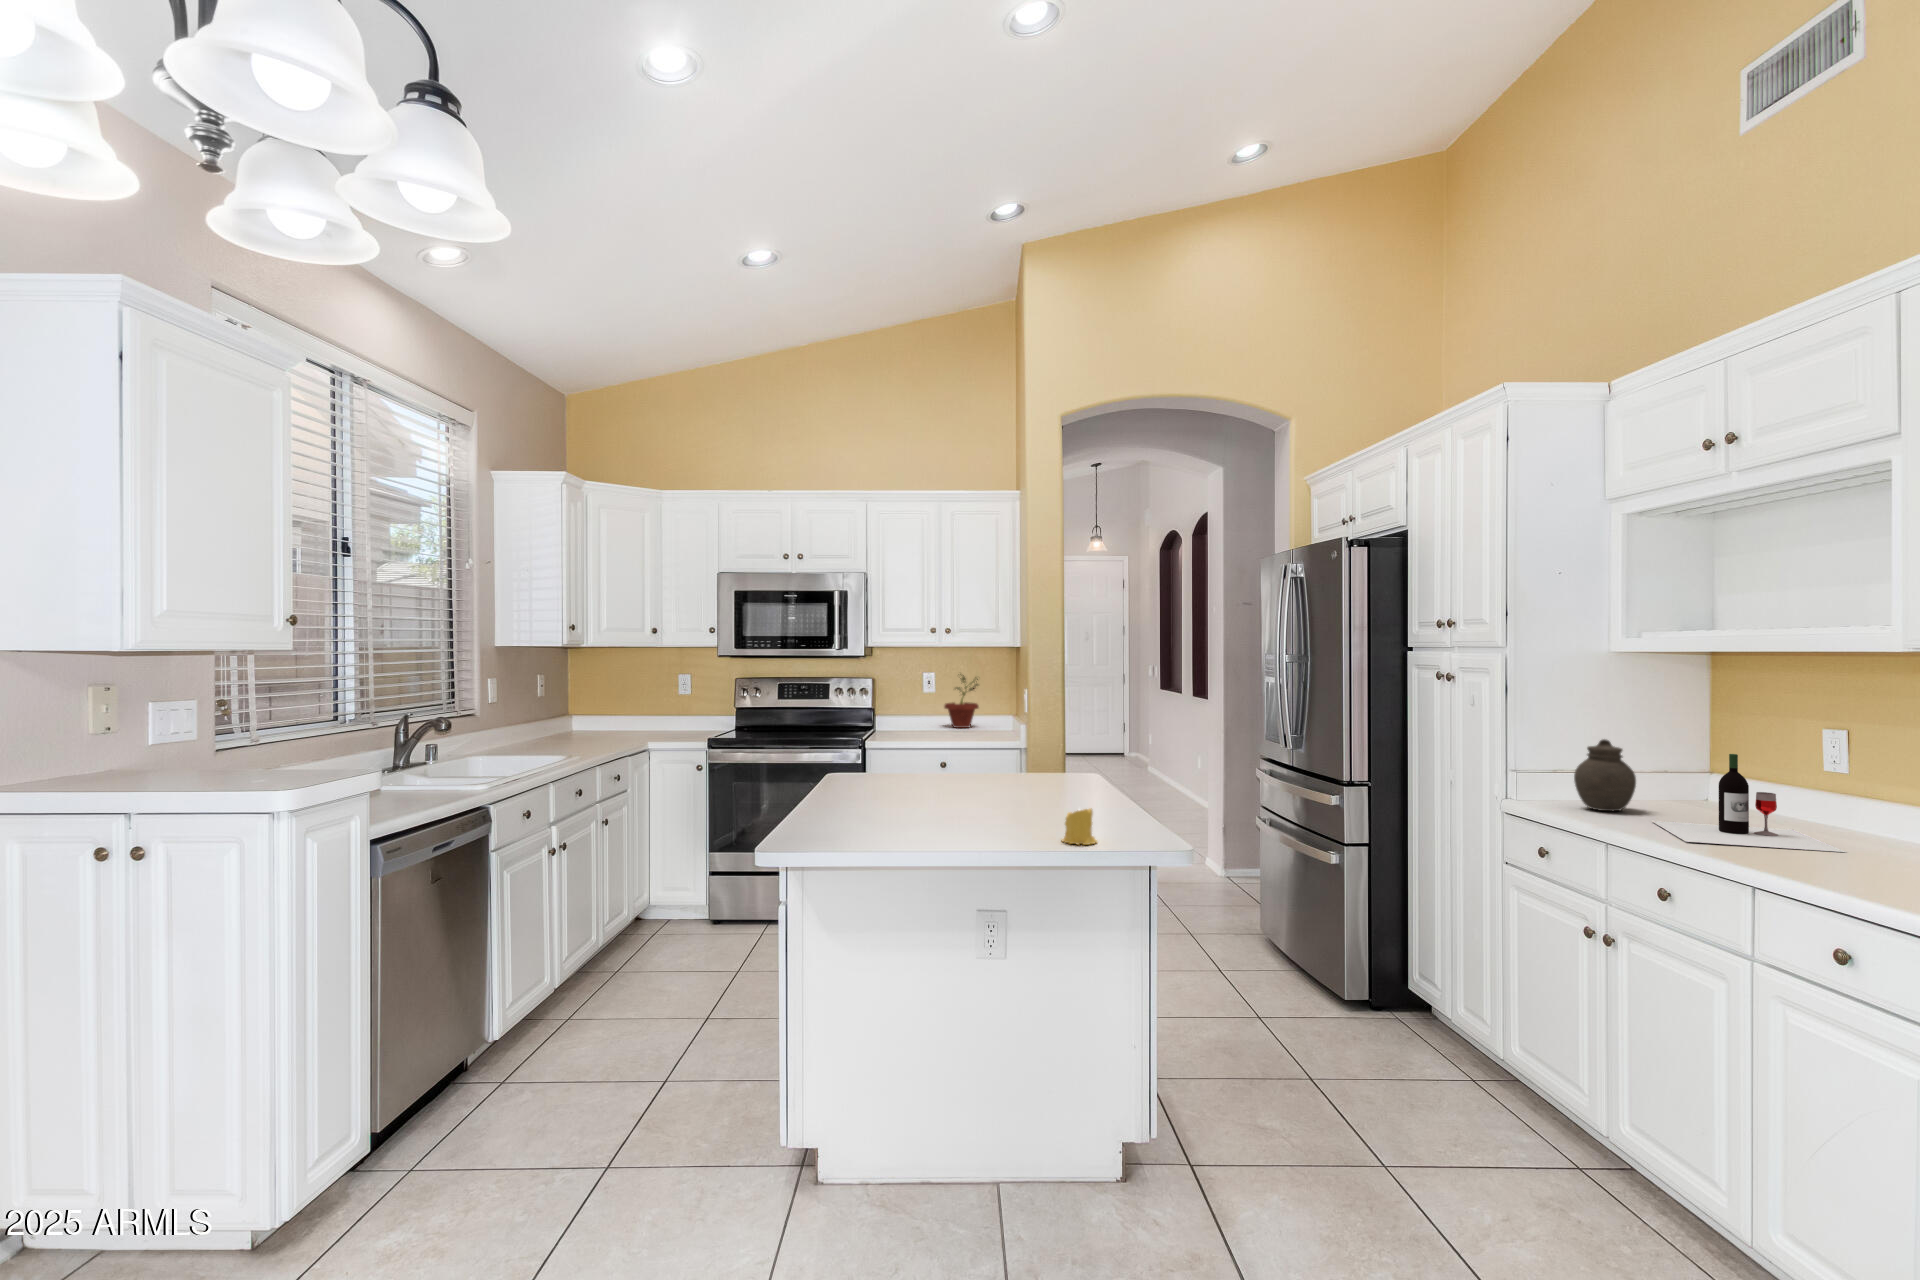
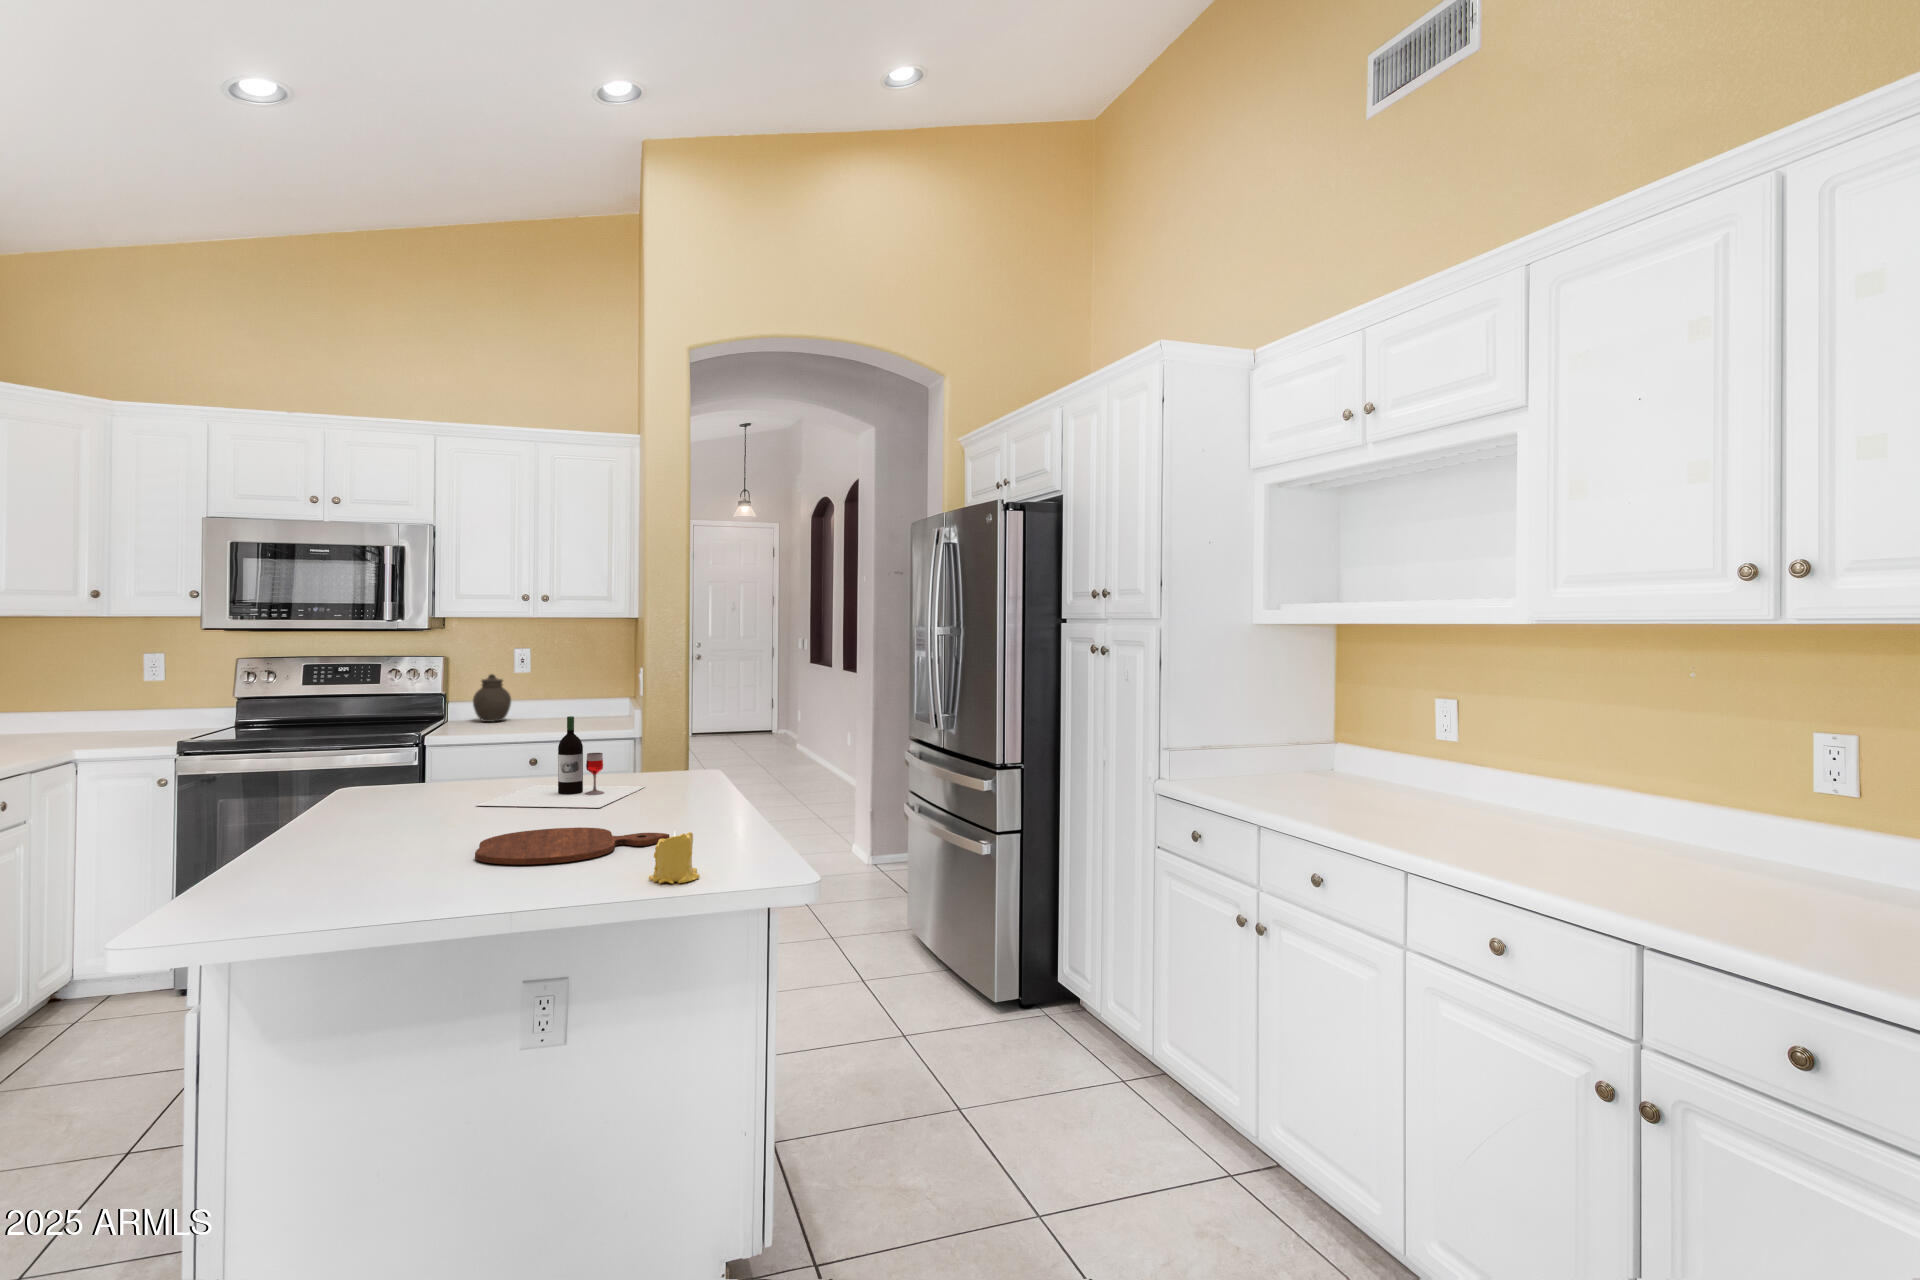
potted plant: present [944,674,979,728] -> none [541,648,588,716]
jar: present [1574,739,1636,811] -> present [473,674,511,722]
wine bottle: present [1652,754,1845,852] -> present [477,716,644,808]
cutting board: none [937,805,1069,827] -> present [475,827,670,865]

